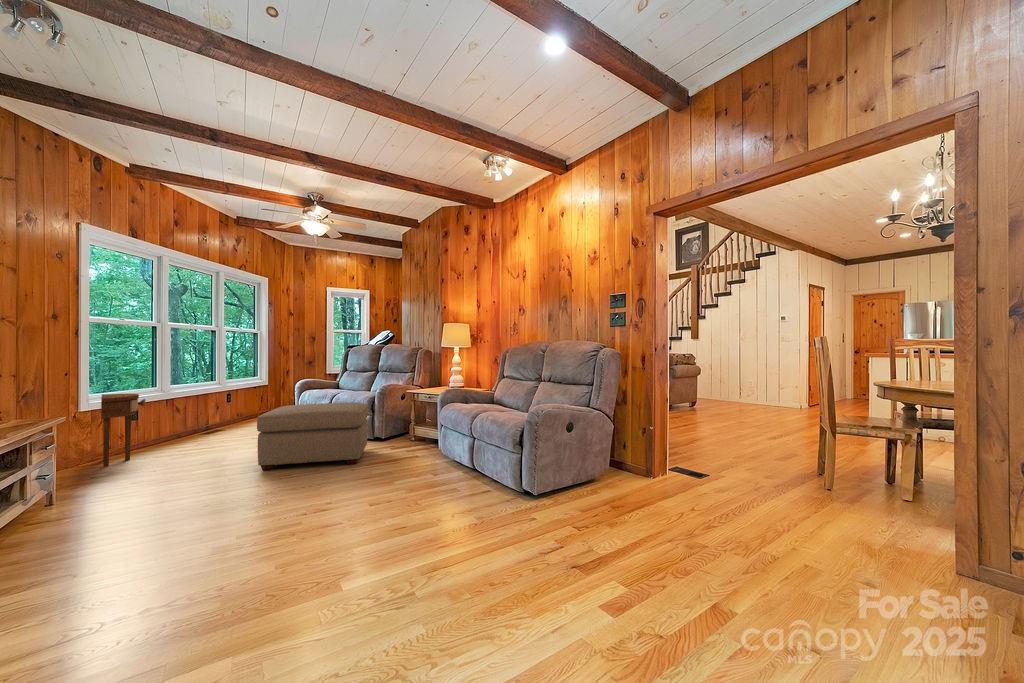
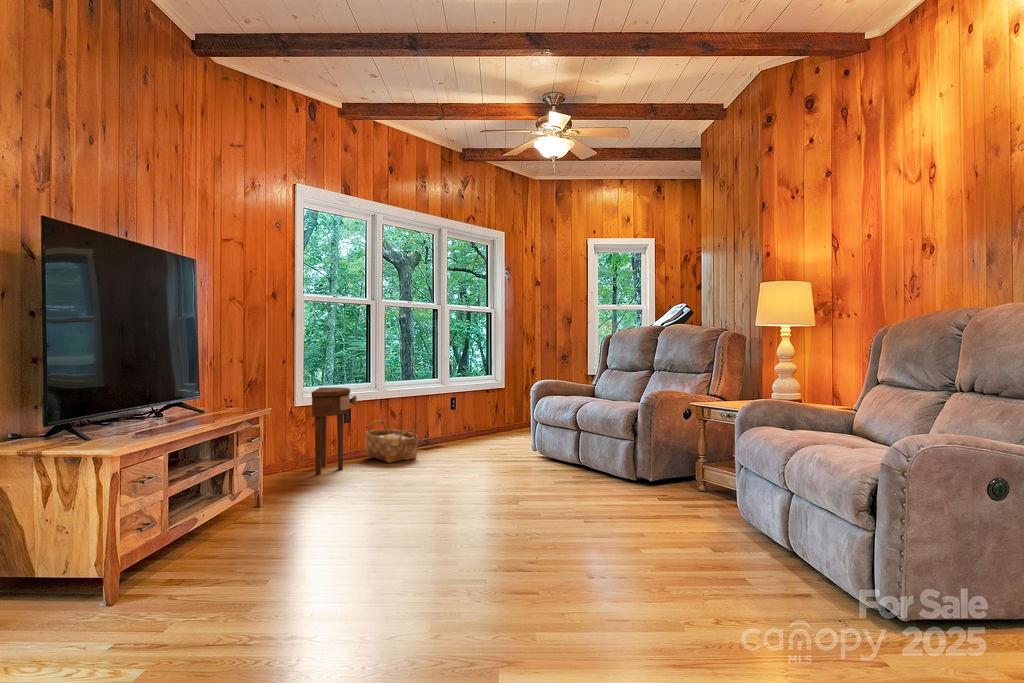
ottoman: present [257,403,368,471] -> none [453,417,618,526]
woven basket: none [147,417,201,450] -> present [365,420,418,463]

